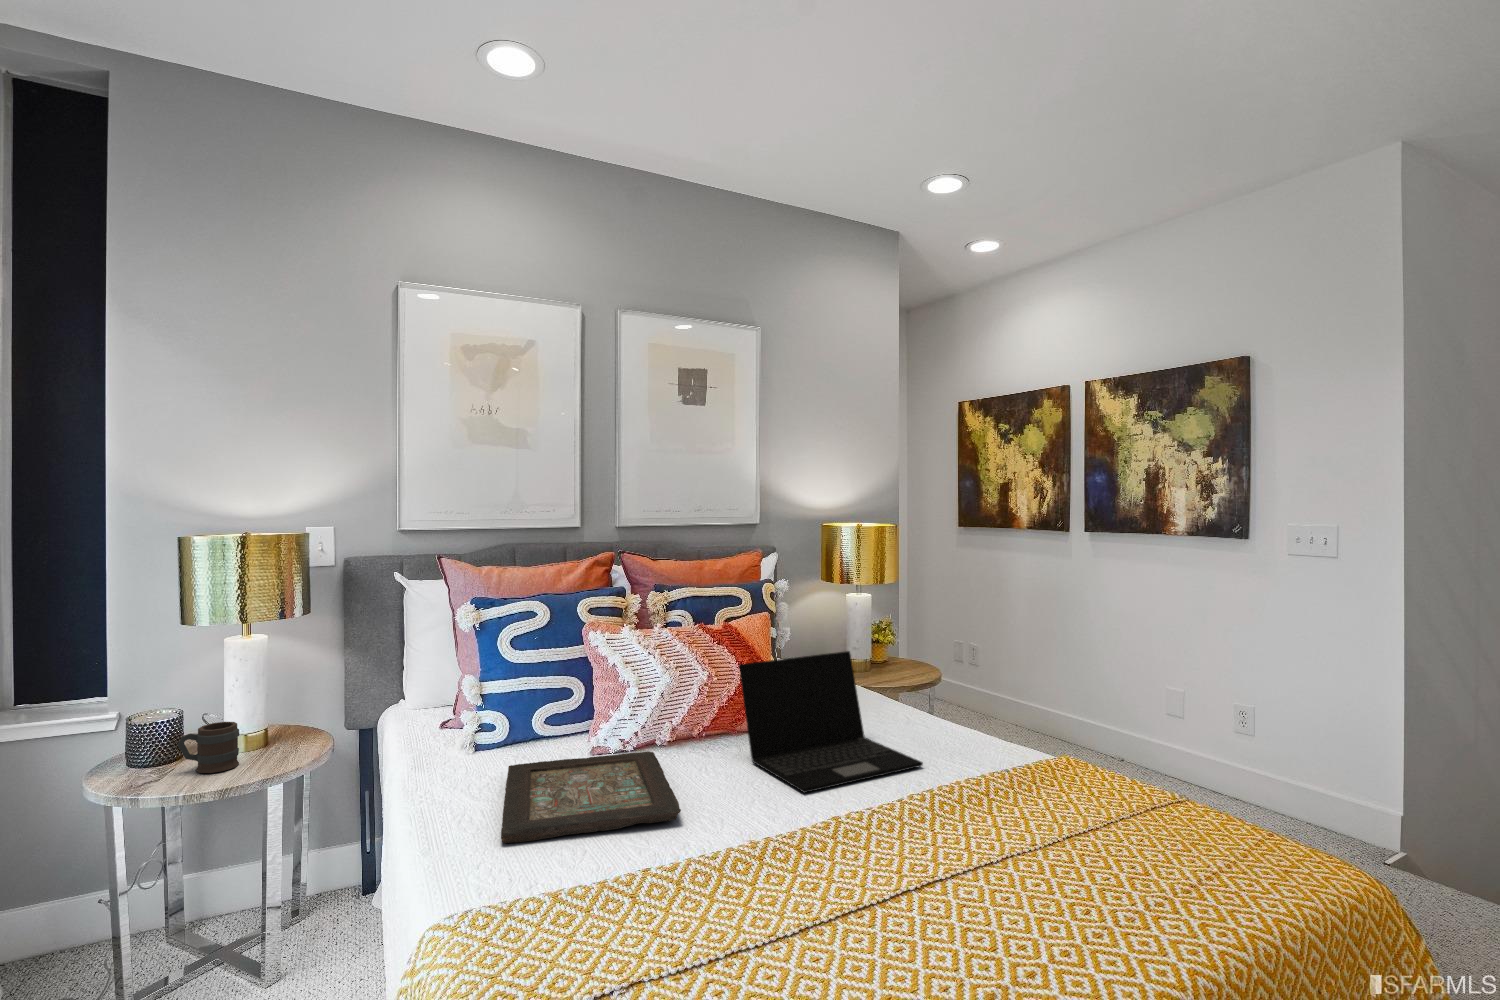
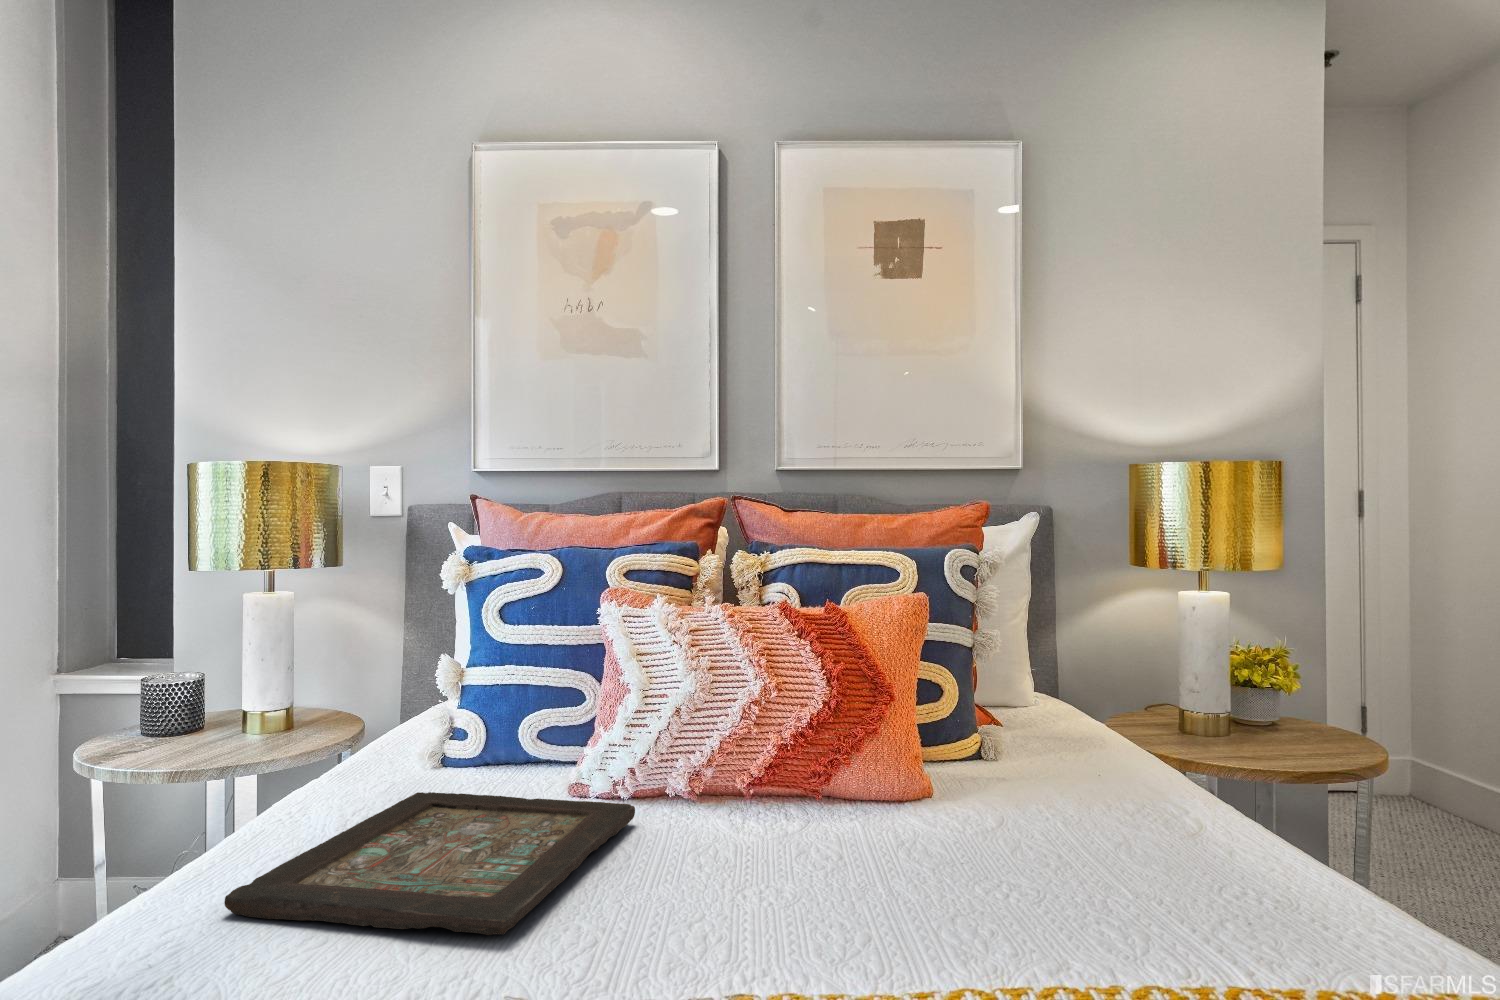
laptop: present [739,651,923,793] -> none [782,665,1131,936]
mug: present [177,722,239,773] -> none [163,691,231,751]

